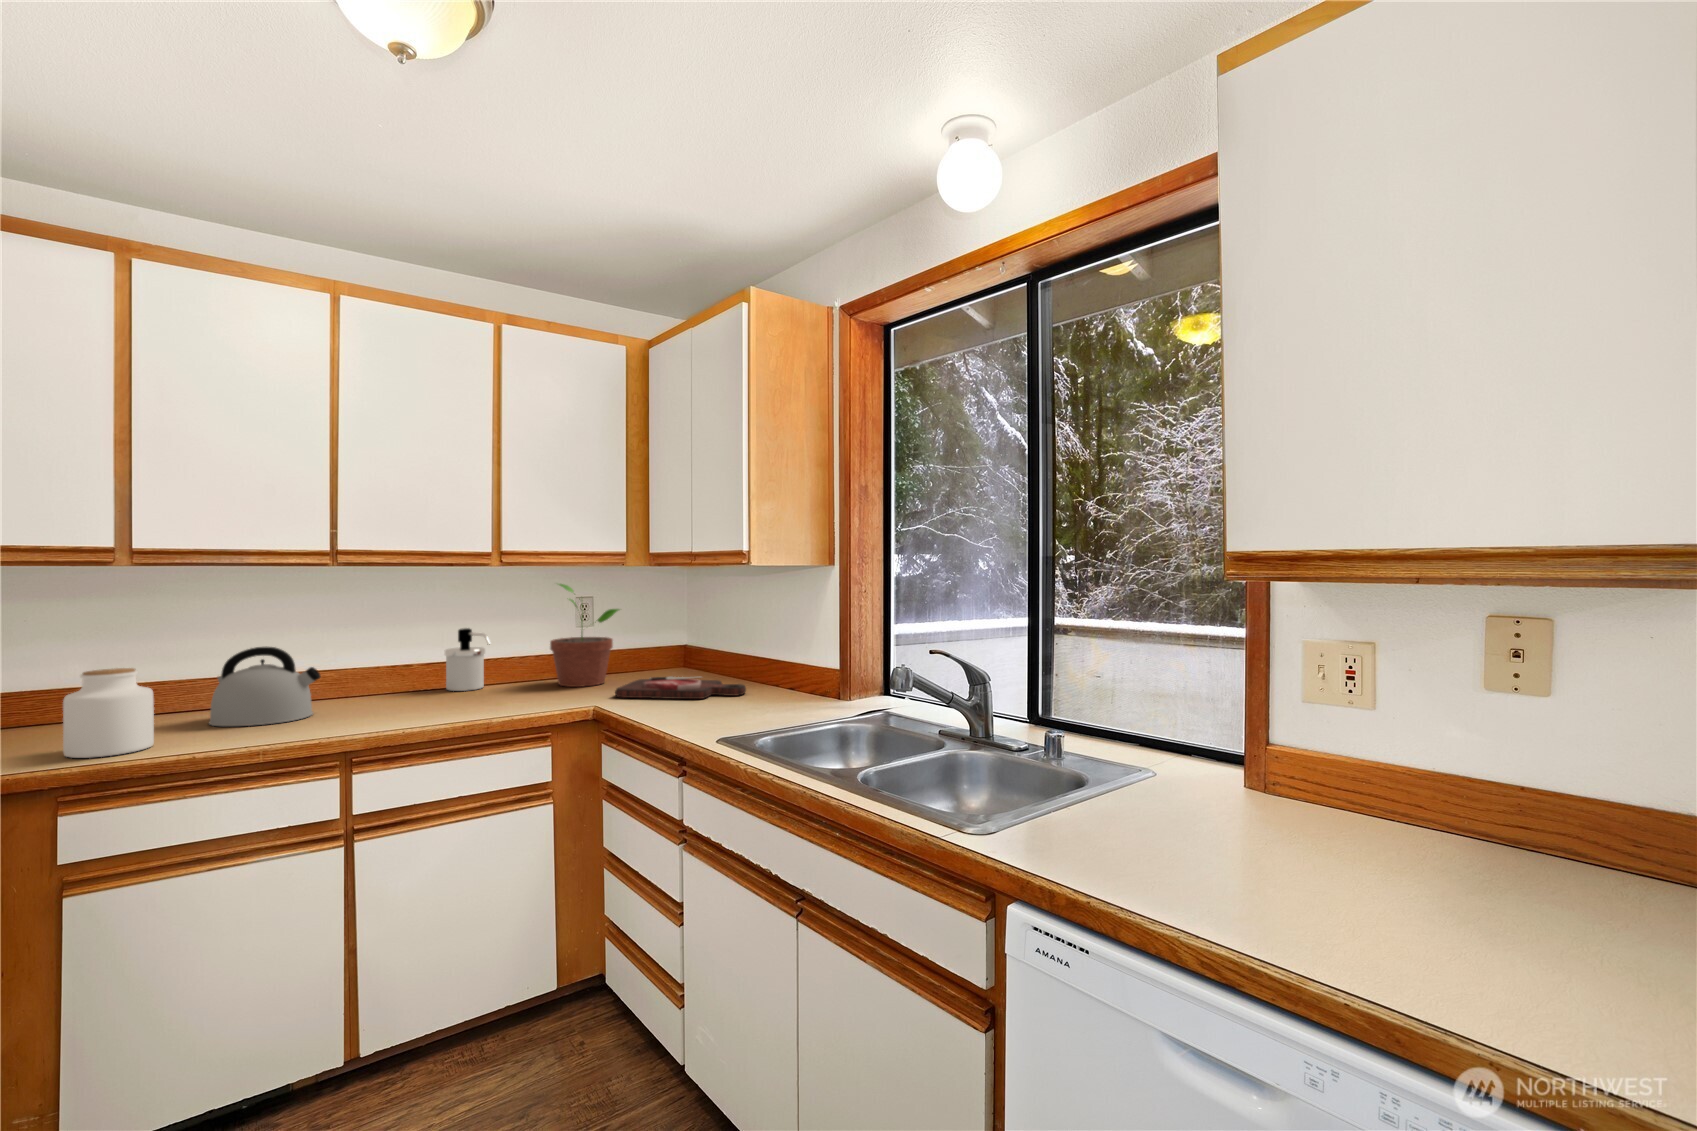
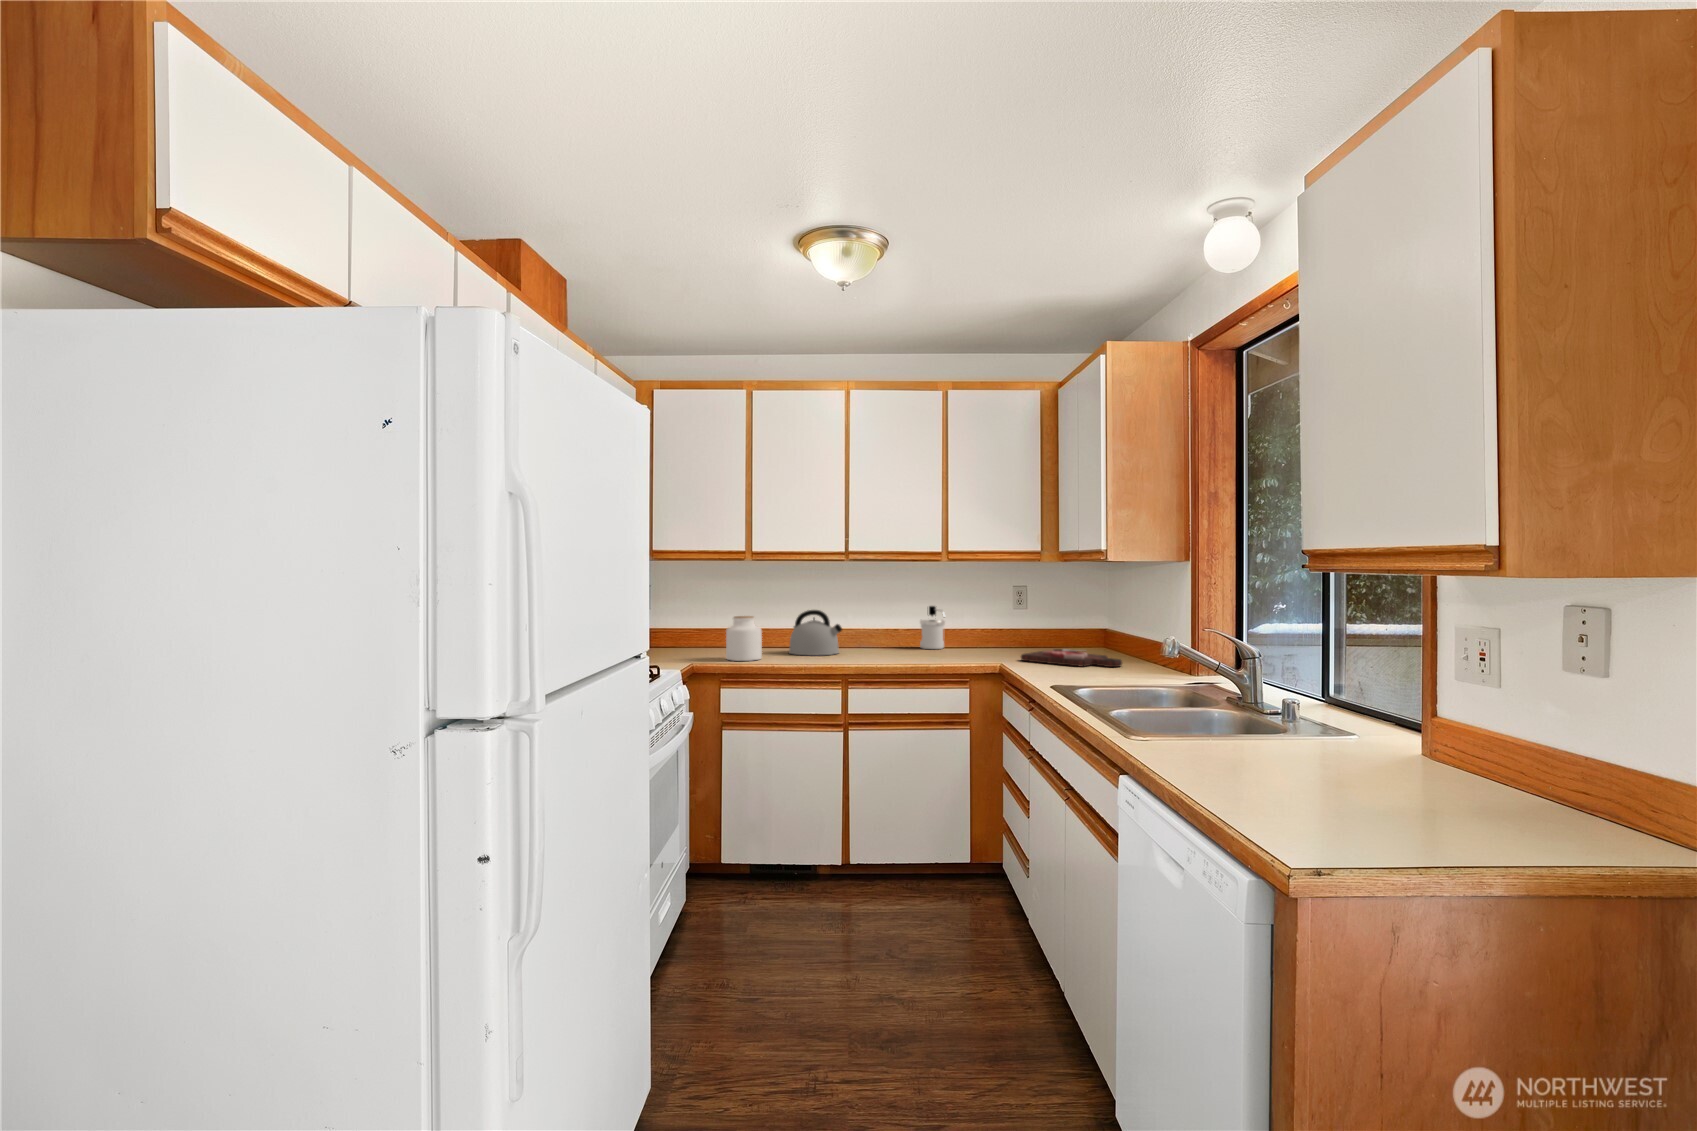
potted plant: present [550,584,619,687] -> none [987,575,1040,653]

